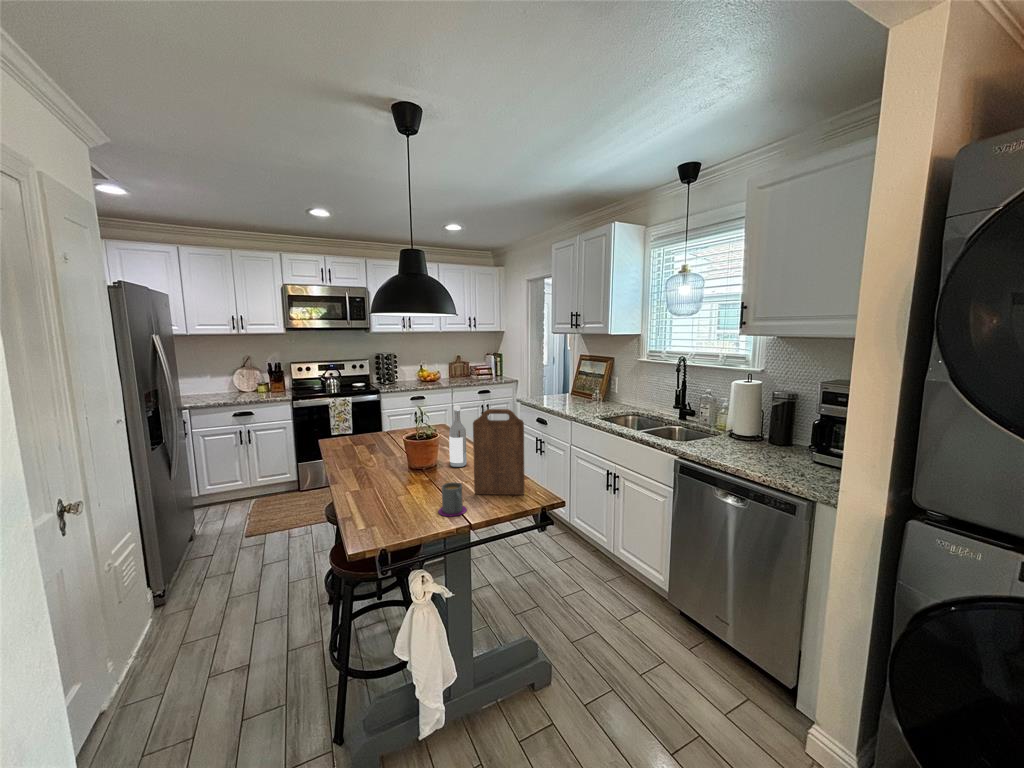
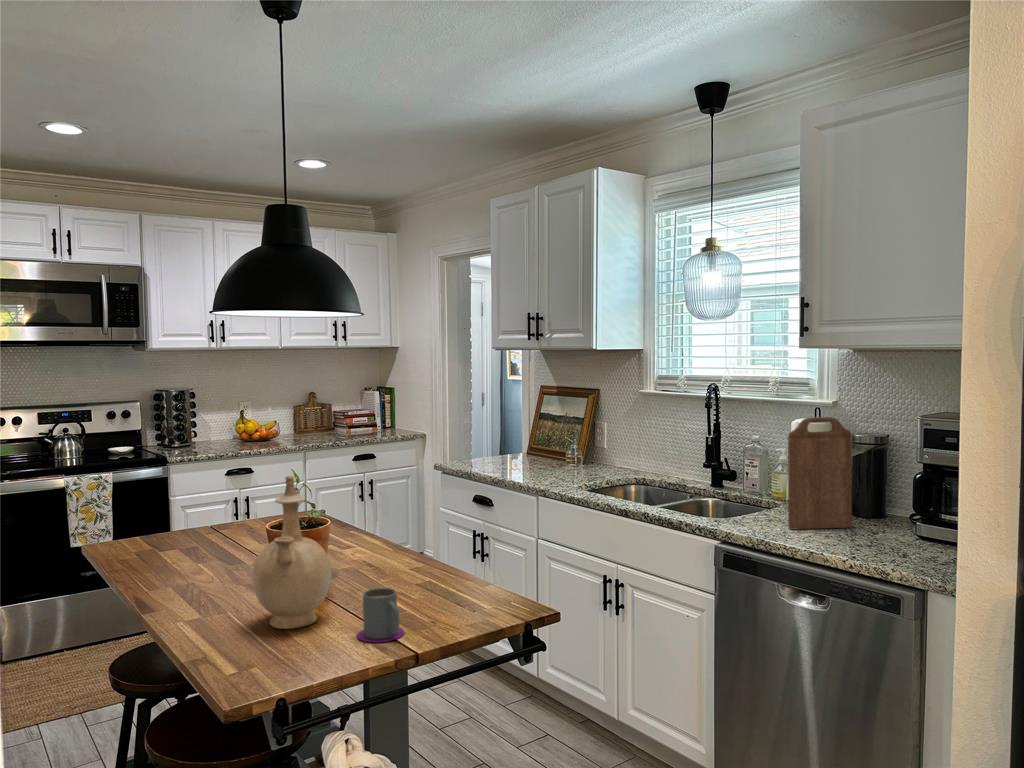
wine bottle: present [449,405,467,467] -> none [349,468,378,575]
cutting board: present [473,409,525,495] -> present [788,417,852,530]
vase: none [382,412,429,502] -> present [252,476,331,629]

